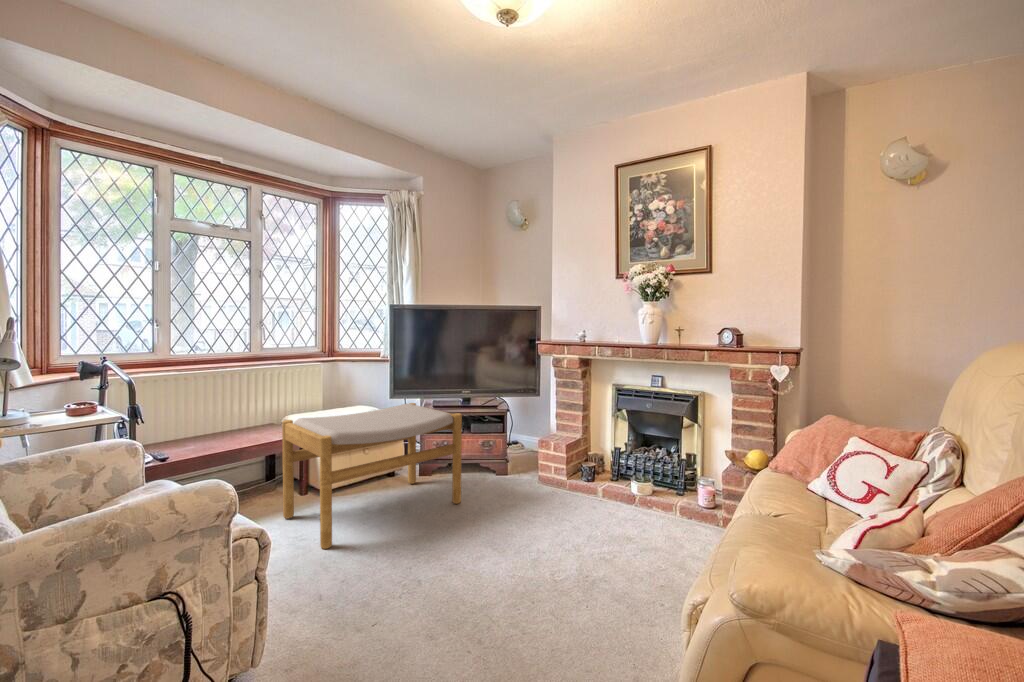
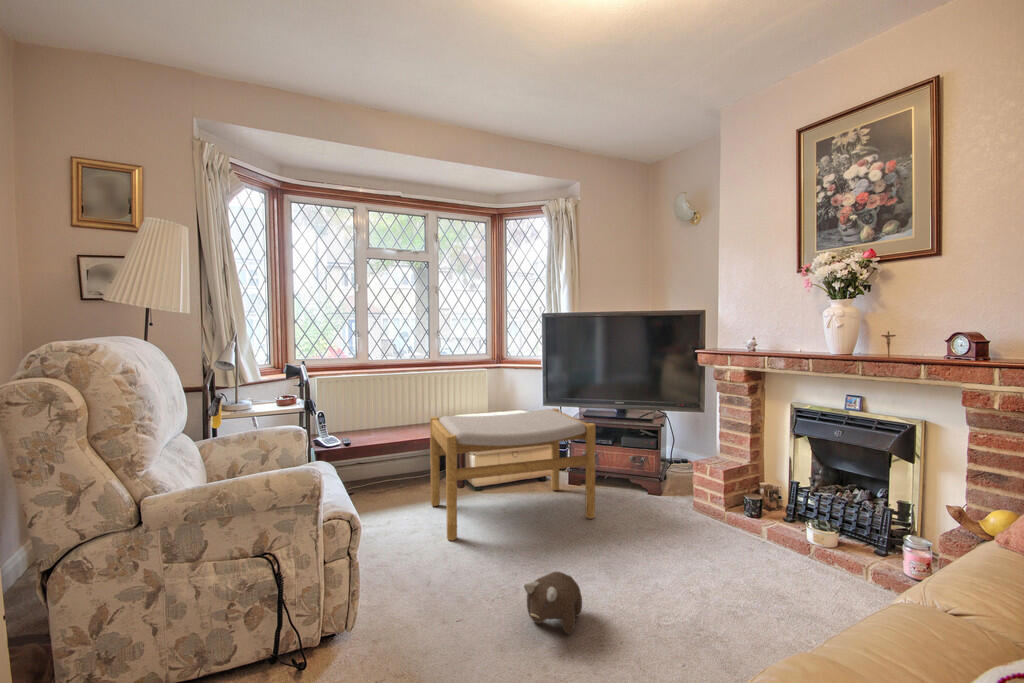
plush toy: none [443,550,492,604] -> present [524,572,582,634]

